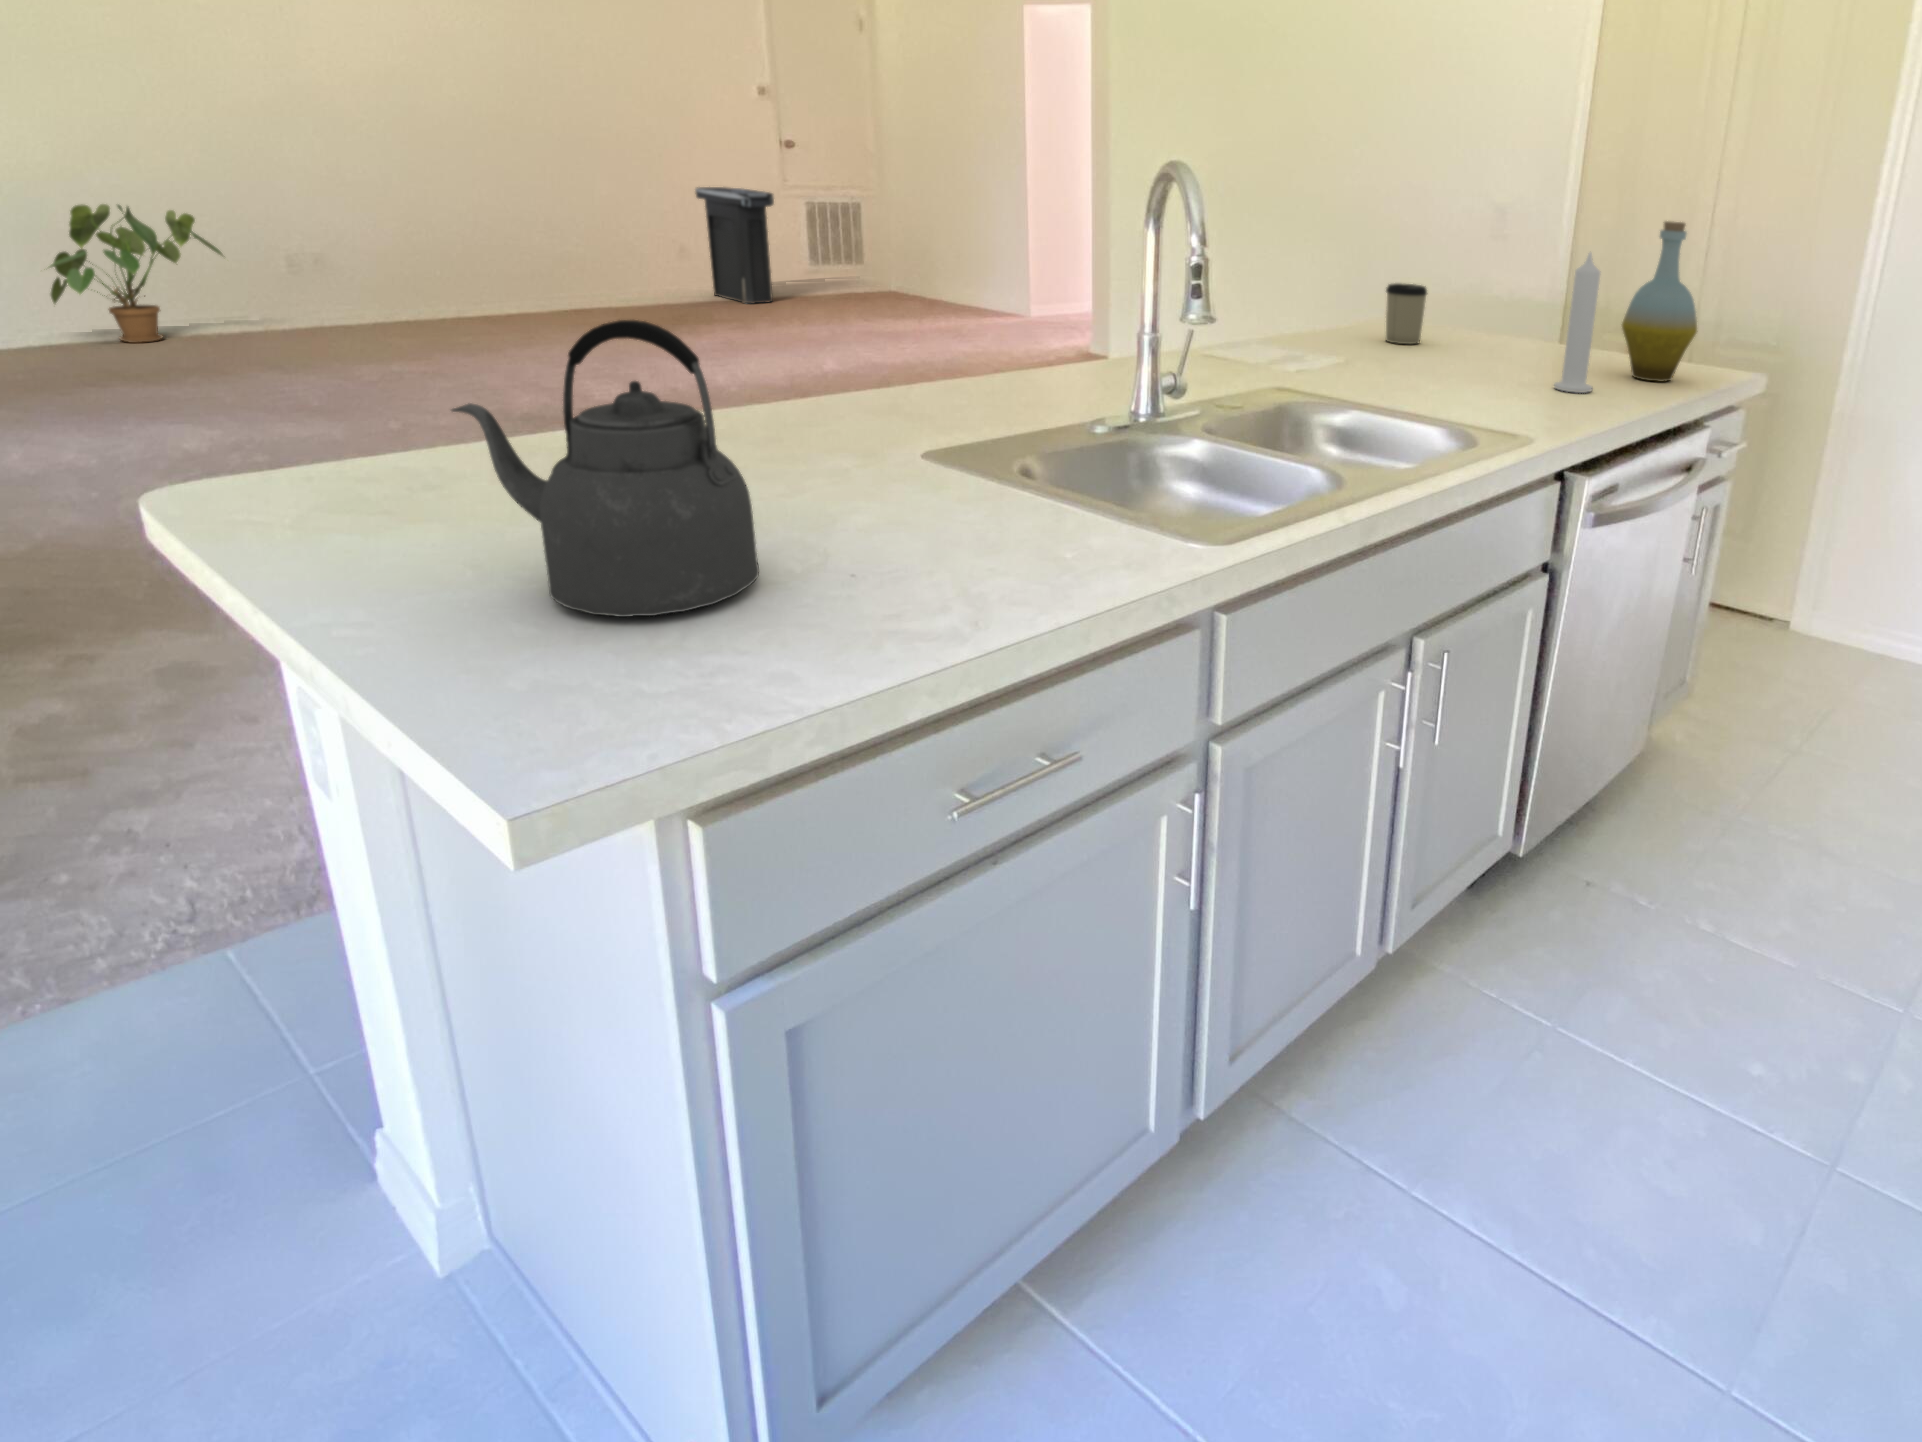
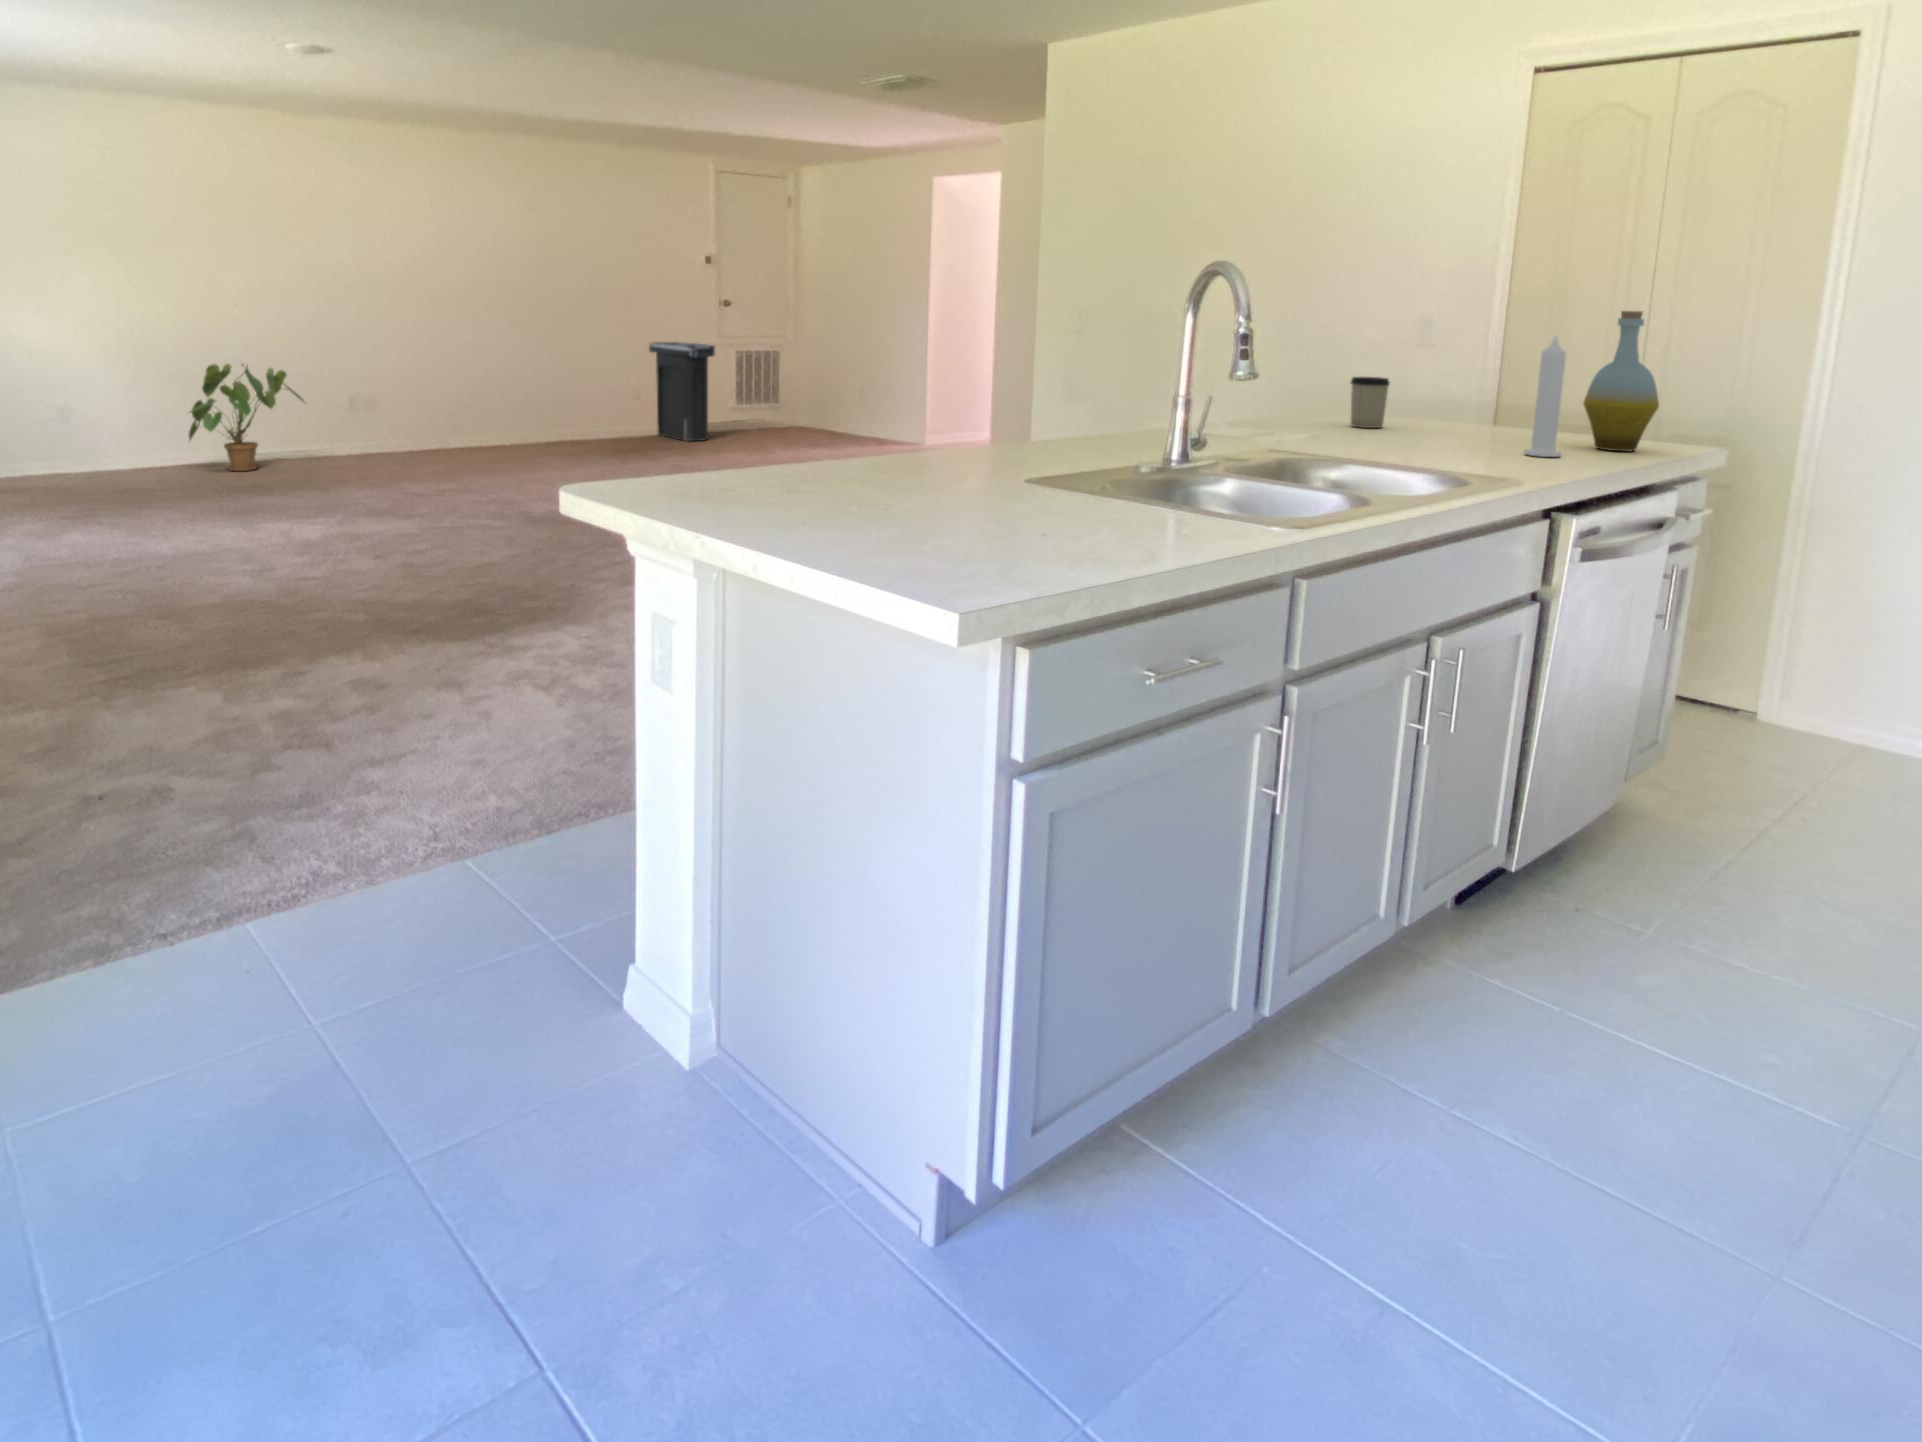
kettle: present [452,320,759,617] -> none [818,351,1000,540]

